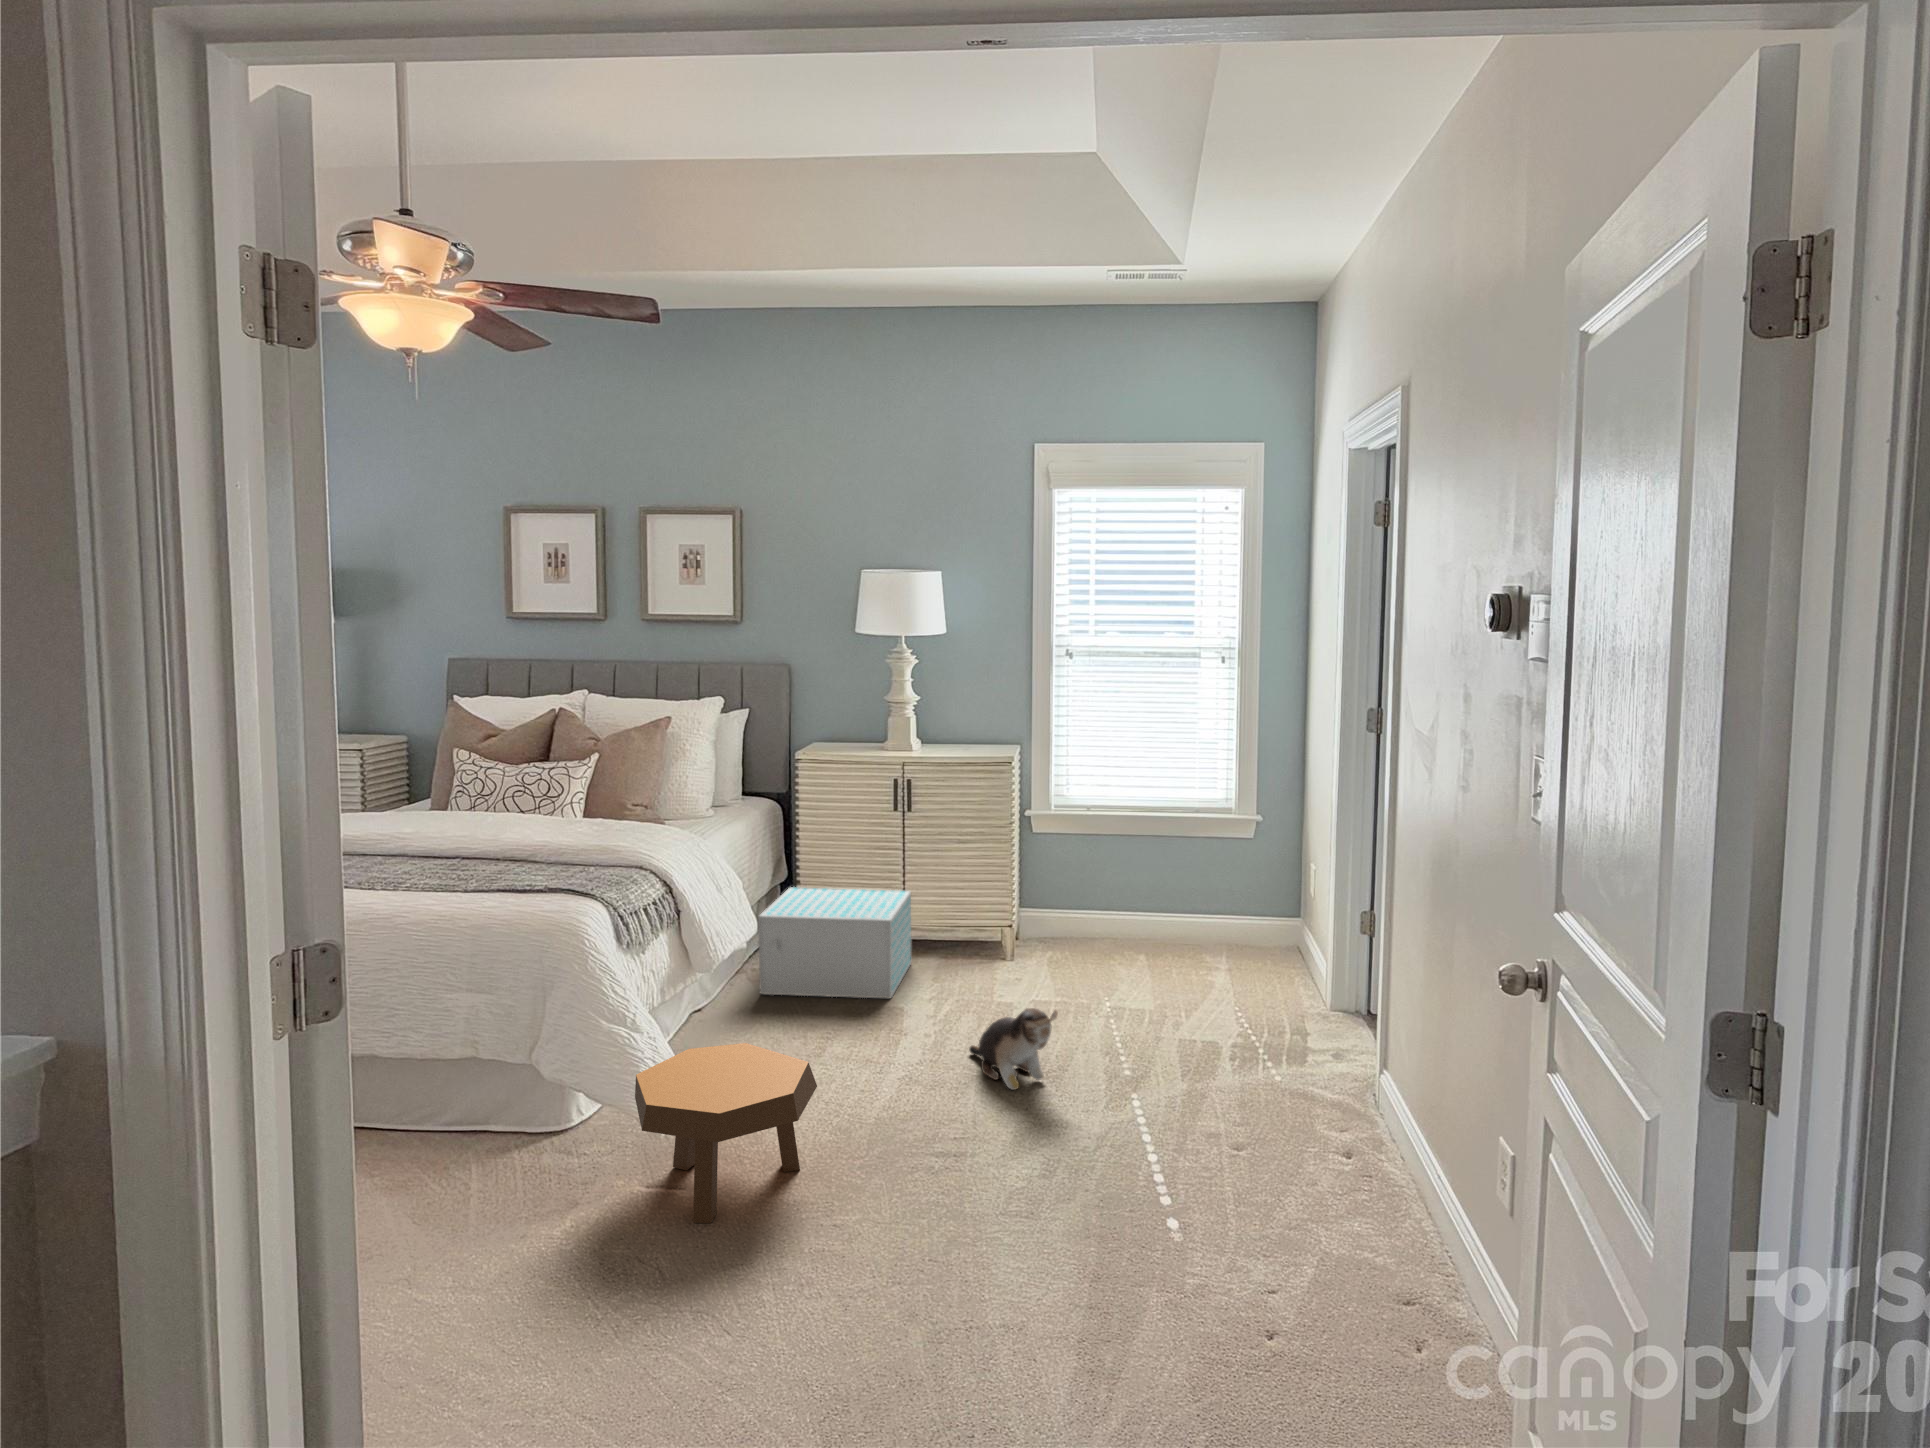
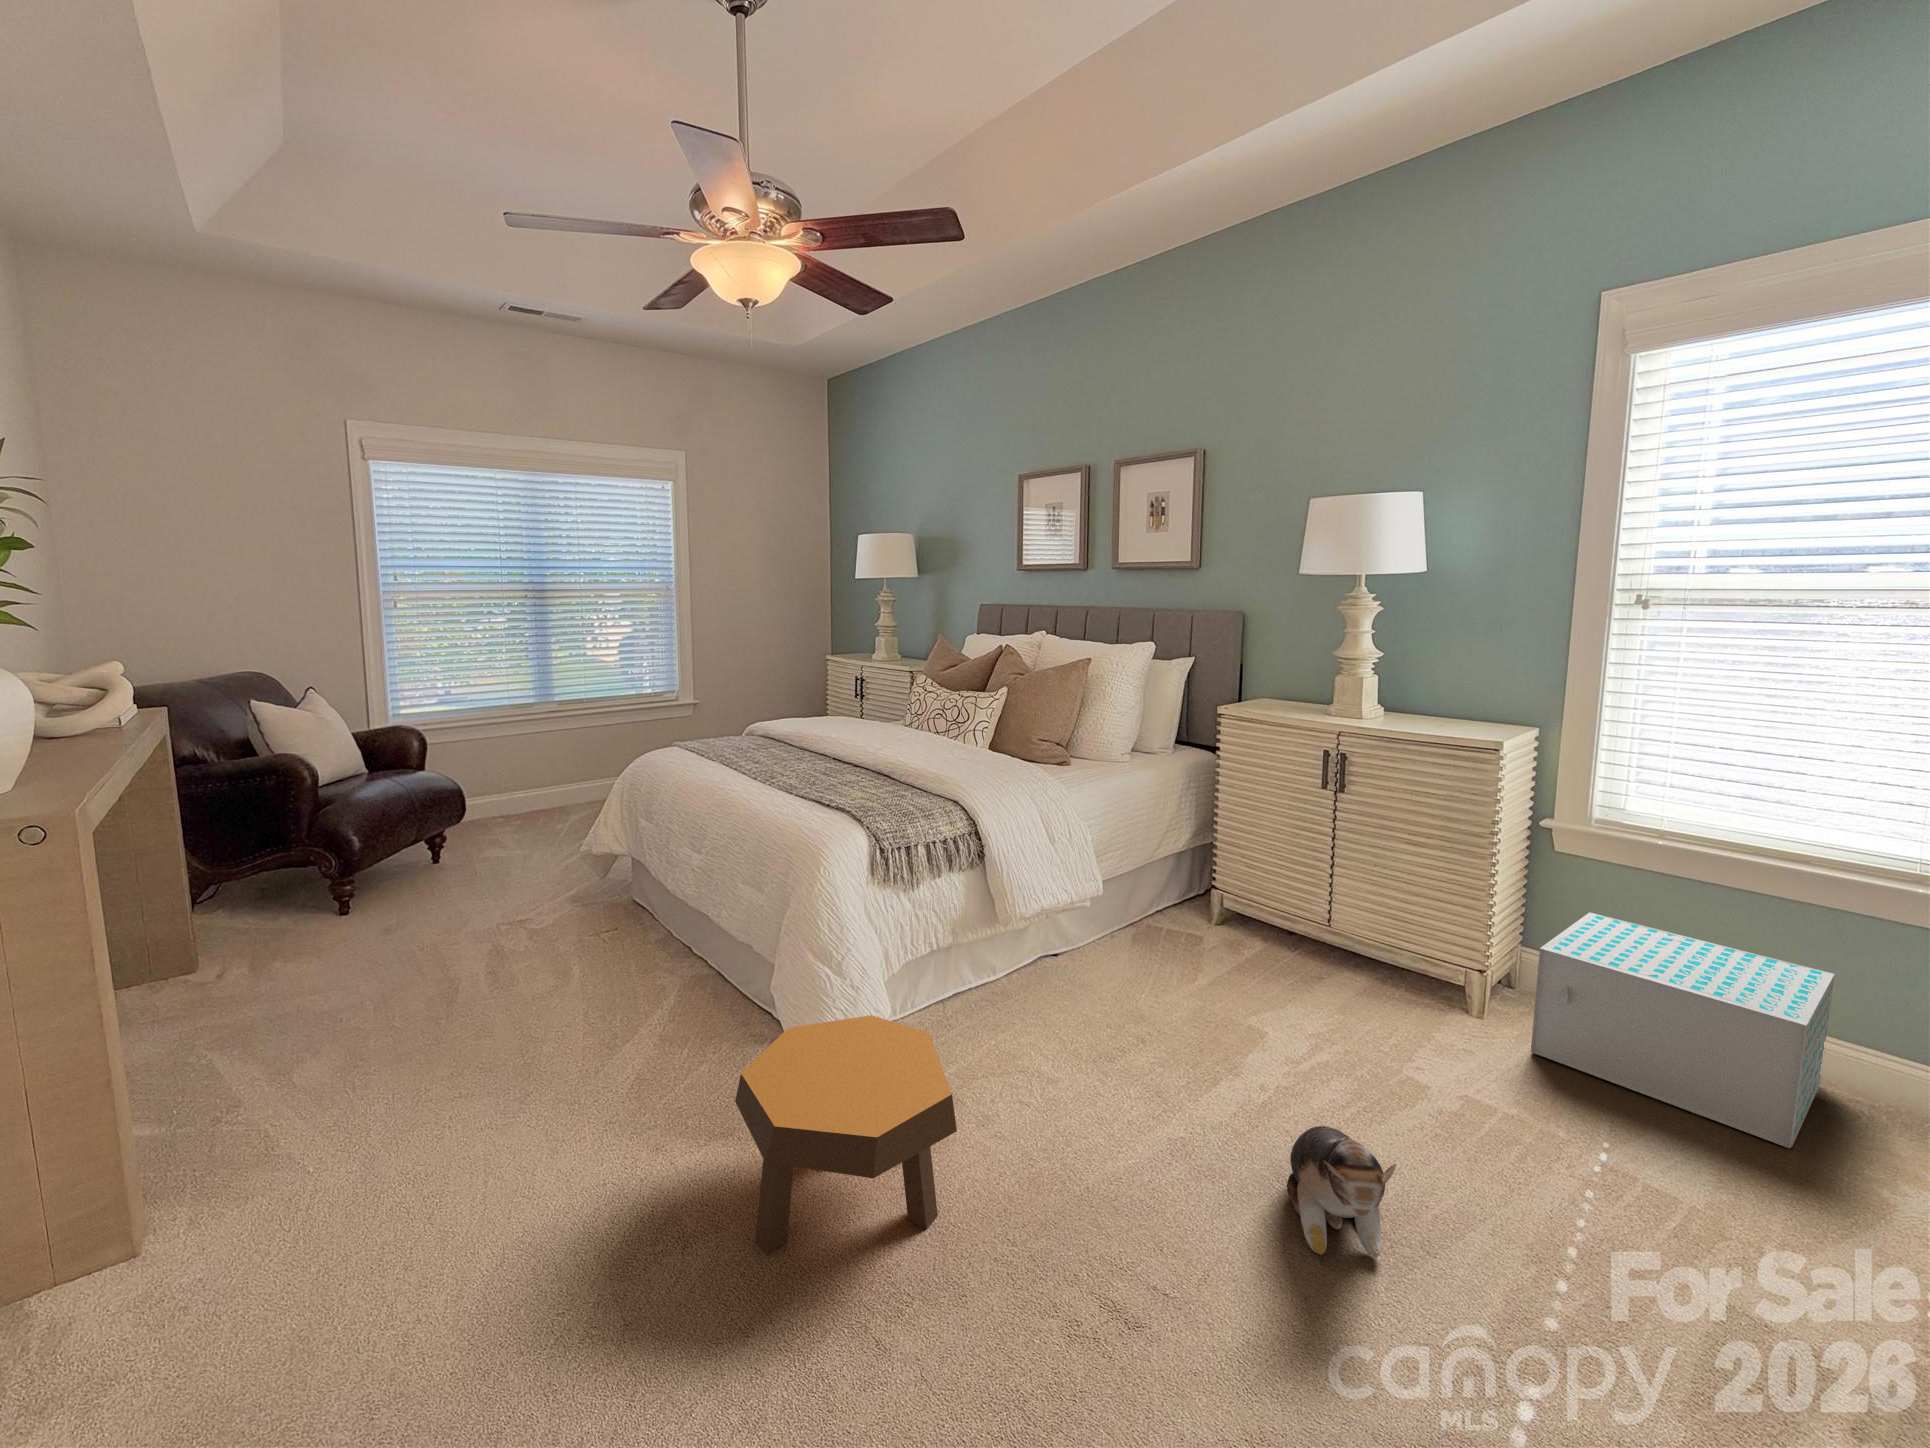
storage box: present [758,887,911,999] -> present [1531,912,1835,1148]

